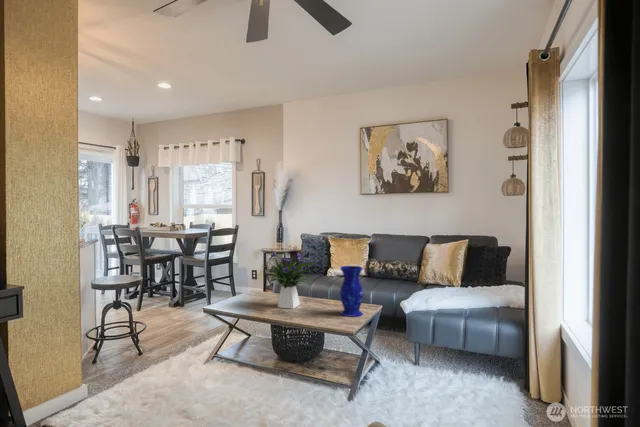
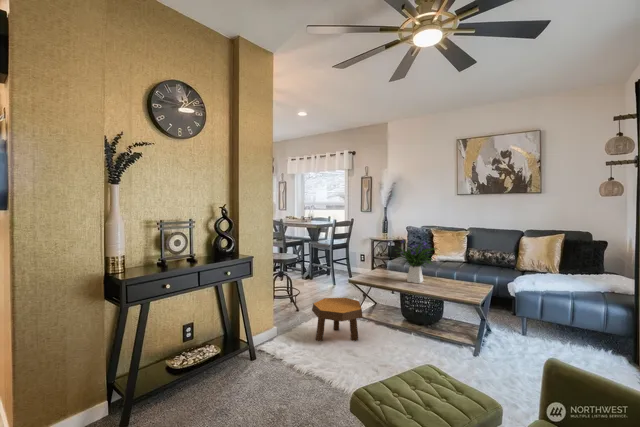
vase: present [340,266,363,317] -> none [461,252,481,292]
footstool: none [141,334,214,401] -> present [312,298,362,341]

